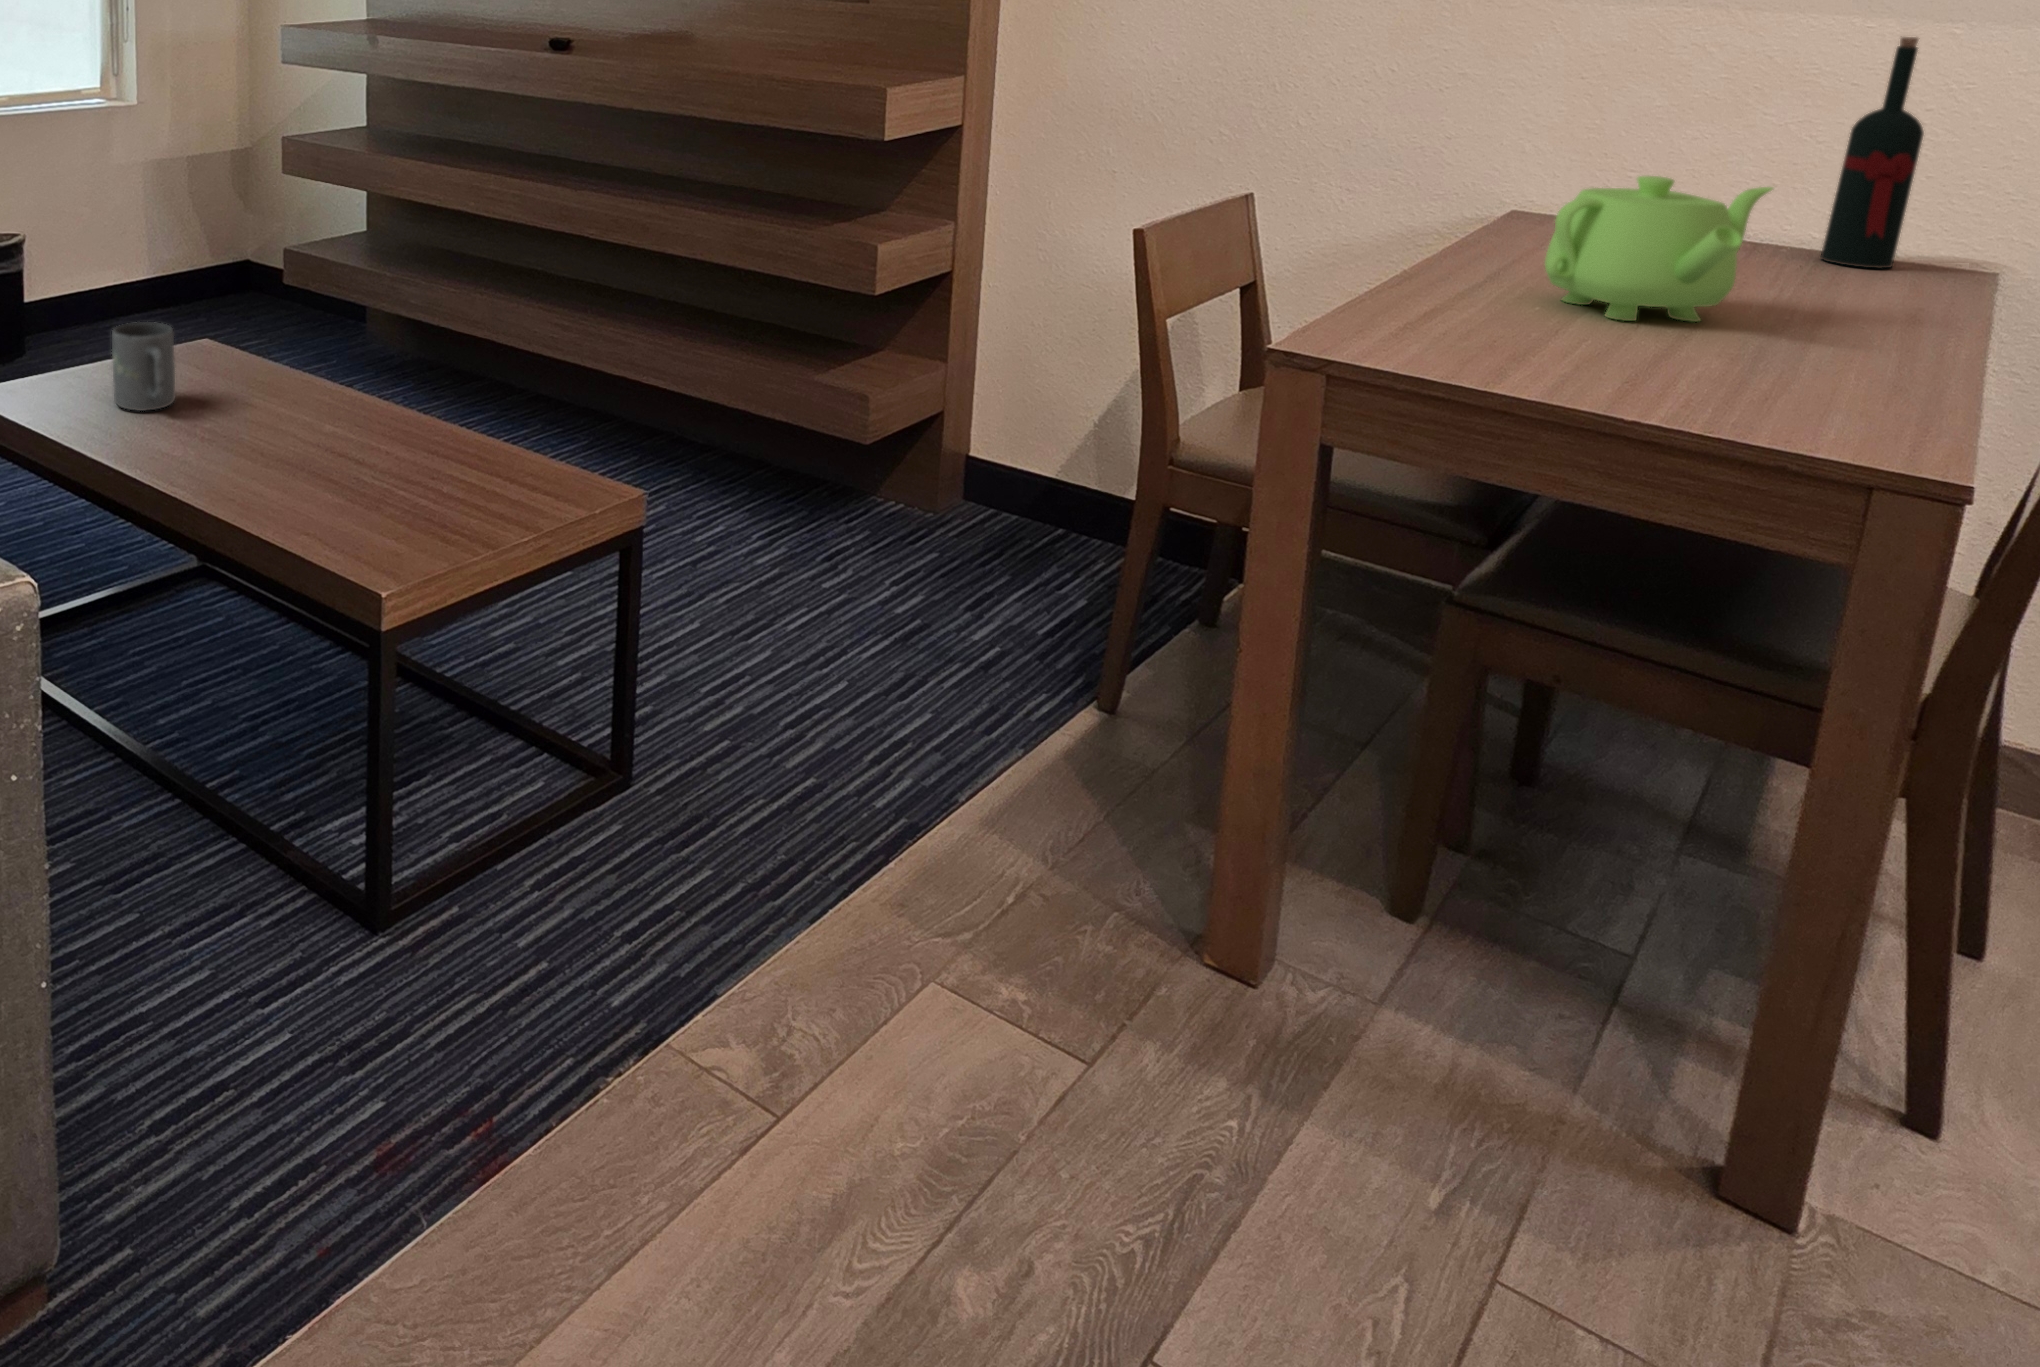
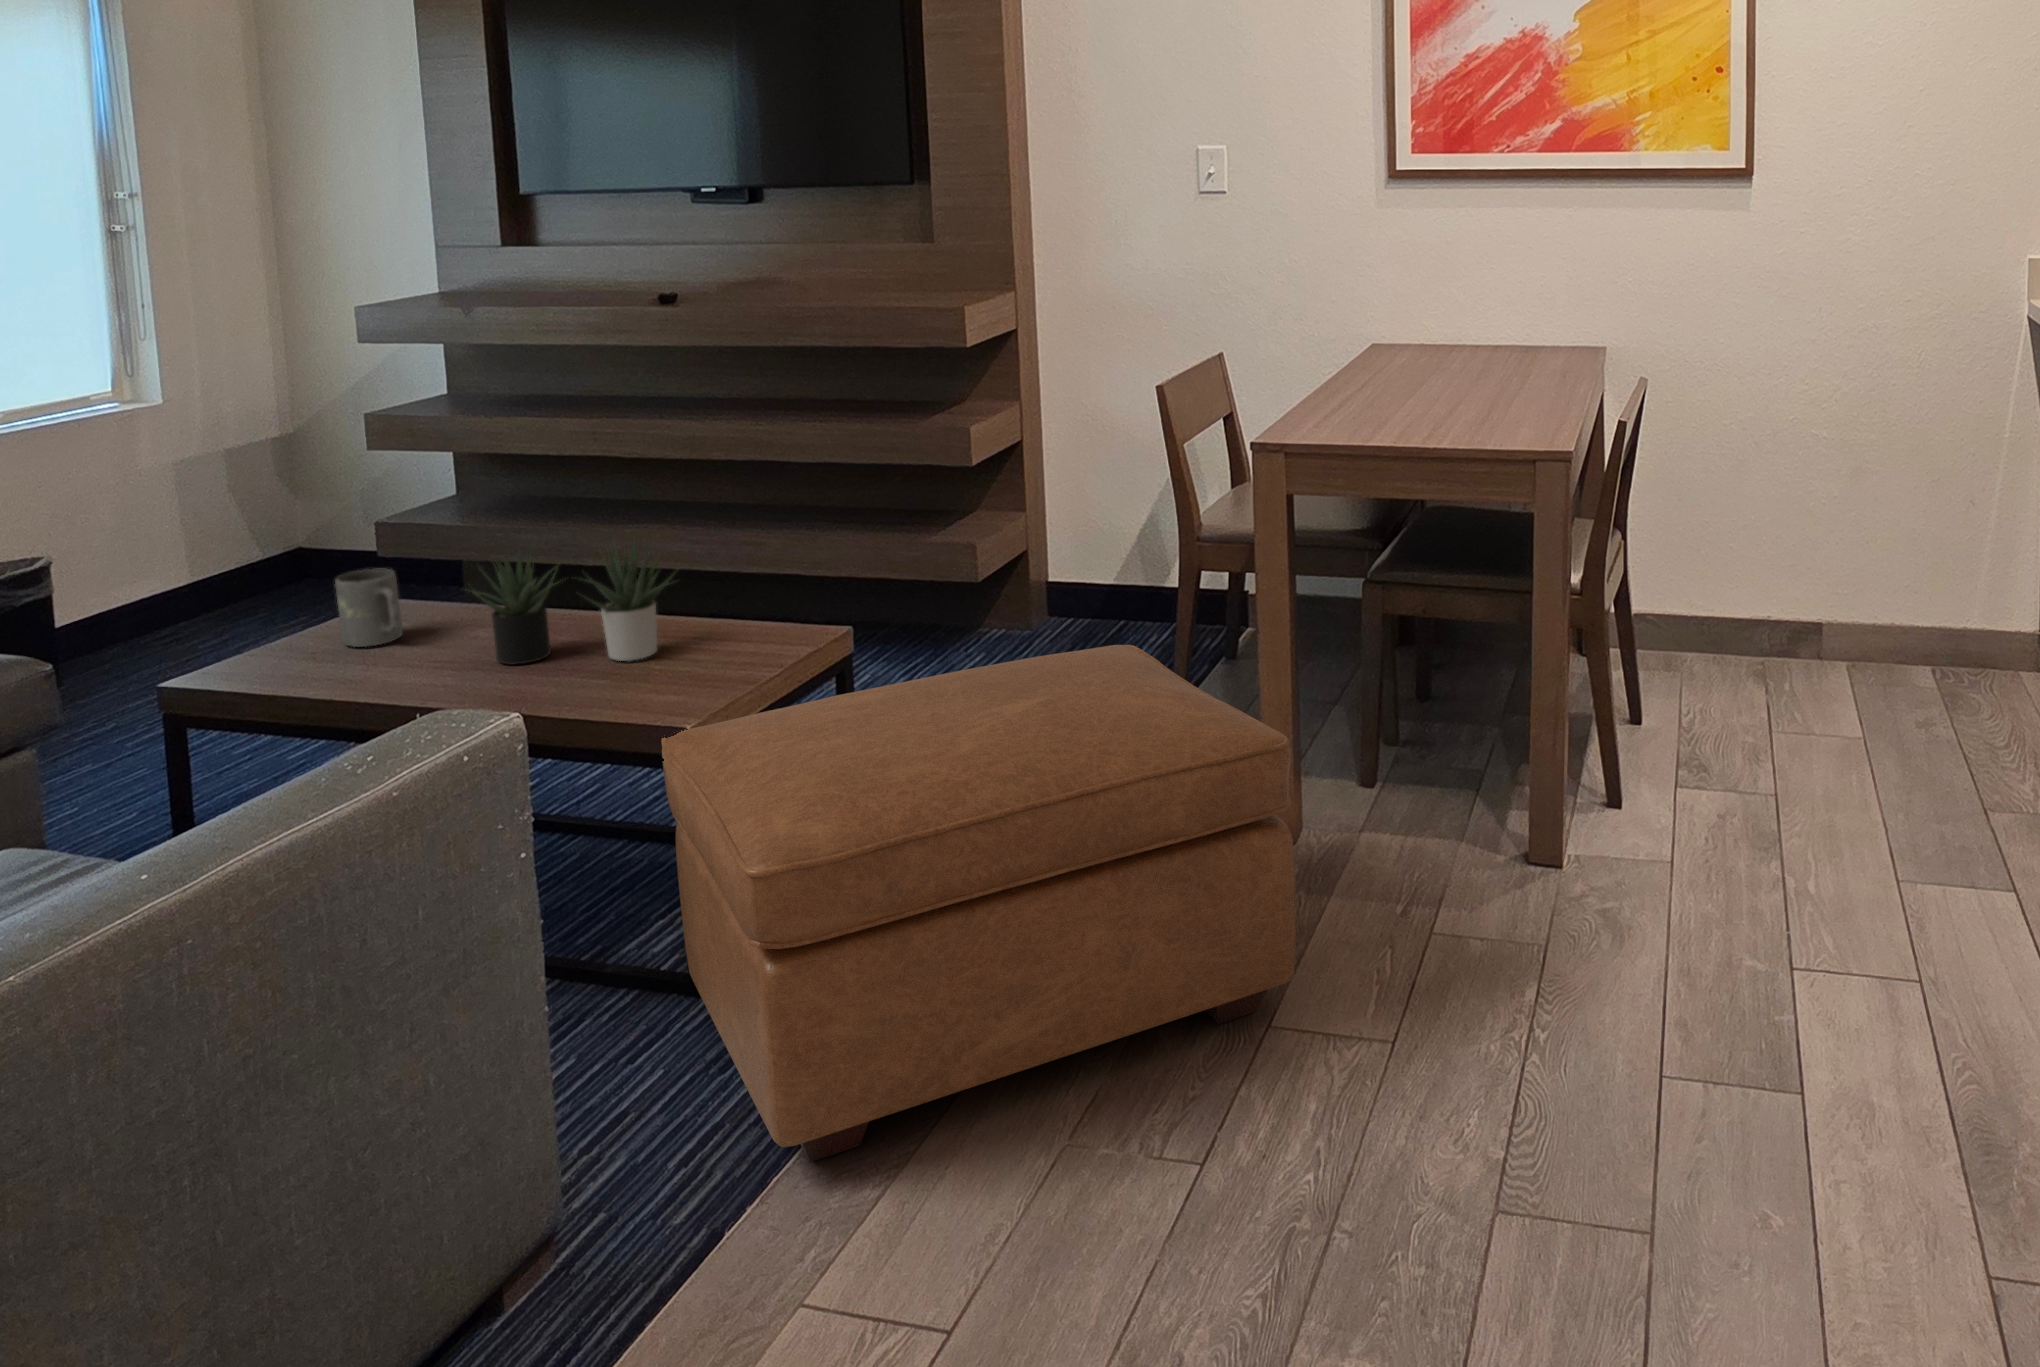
wine bottle: present [1821,37,1924,269] -> none [1538,220,1573,358]
teapot: present [1545,176,1773,322] -> none [1392,314,1499,402]
succulent plant: none [210,328,449,492] -> present [466,546,677,664]
ottoman: none [322,610,1239,1284] -> present [661,645,1296,1162]

